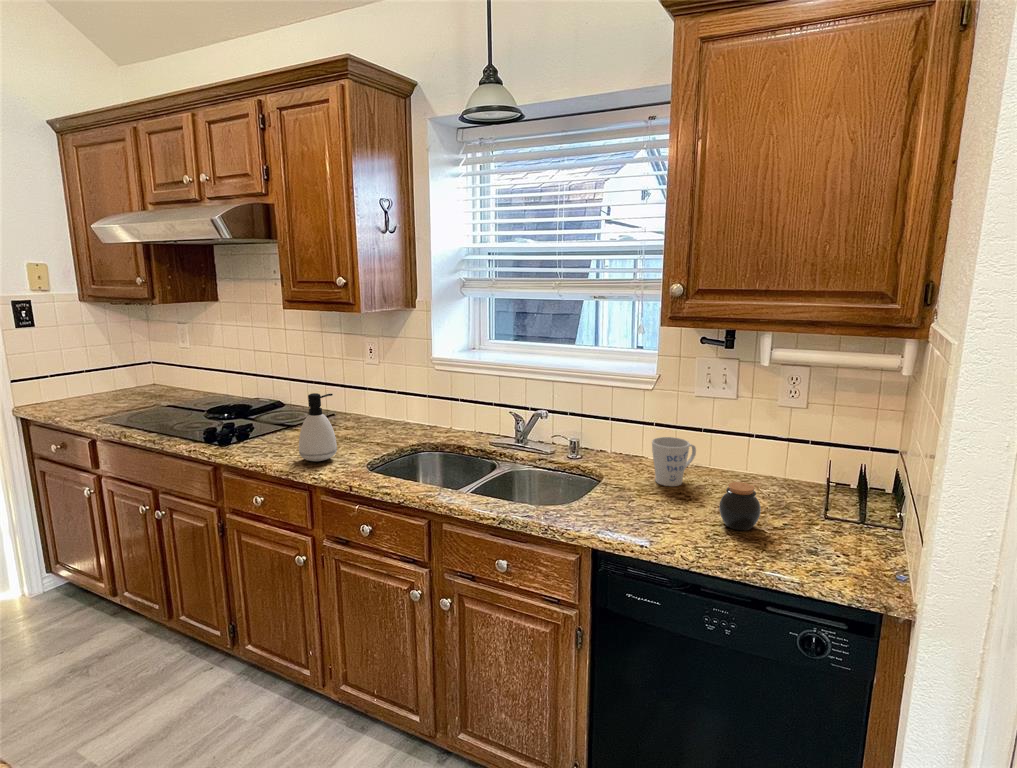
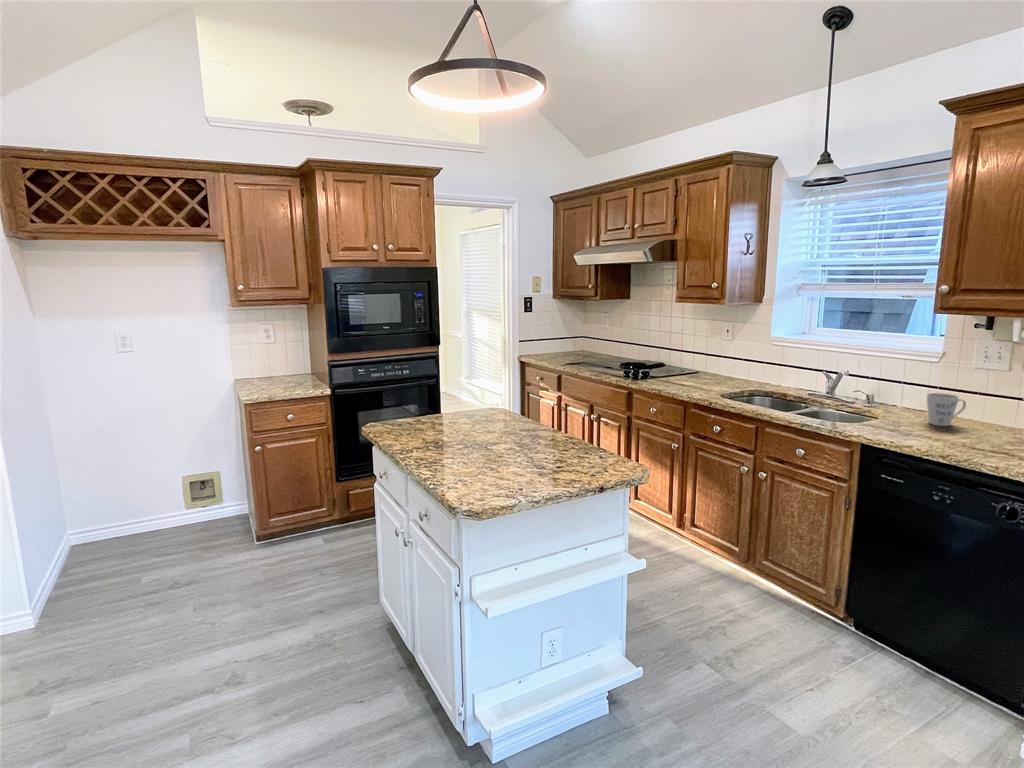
soap dispenser: present [299,393,337,461] -> none [681,351,704,390]
jar: present [719,482,761,530] -> none [962,417,995,447]

